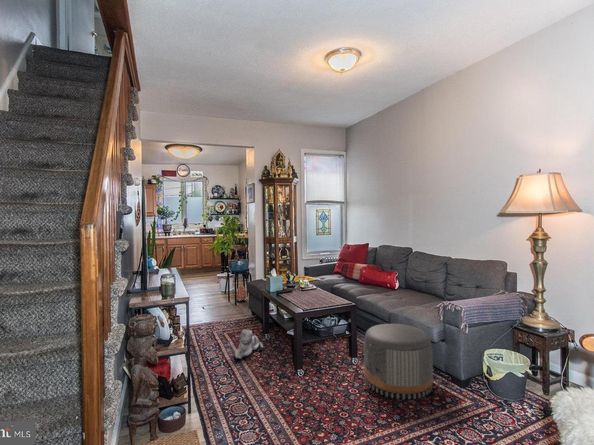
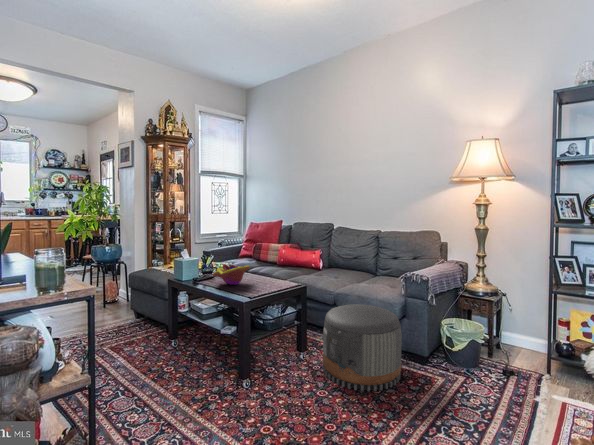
decorative bowl: none [290,281,319,298] -> present [213,264,250,285]
plush toy: present [235,329,263,359] -> none [135,336,174,381]

